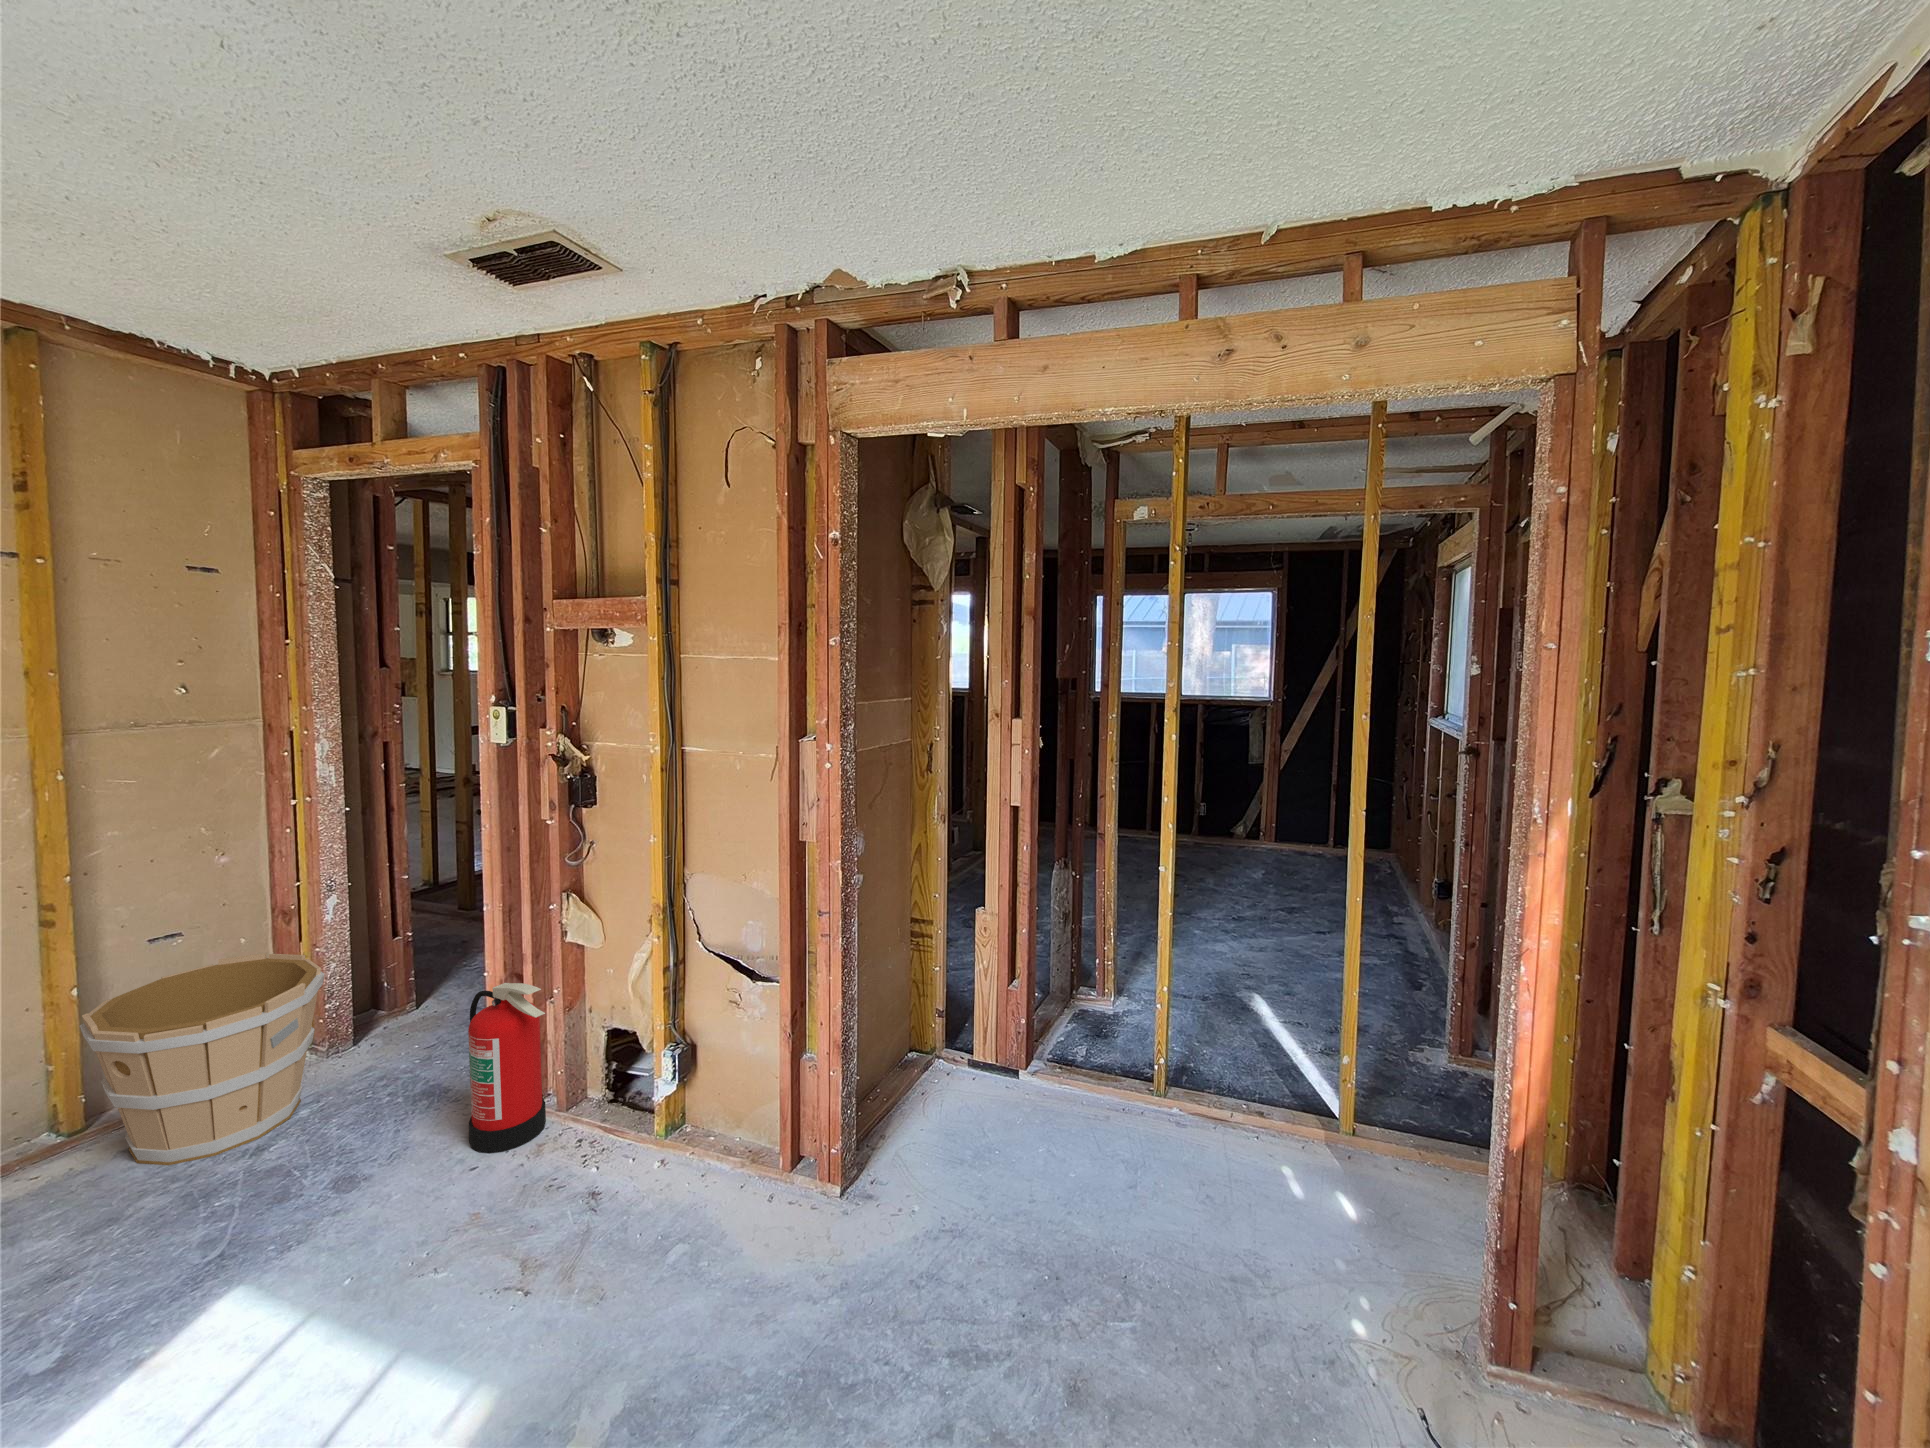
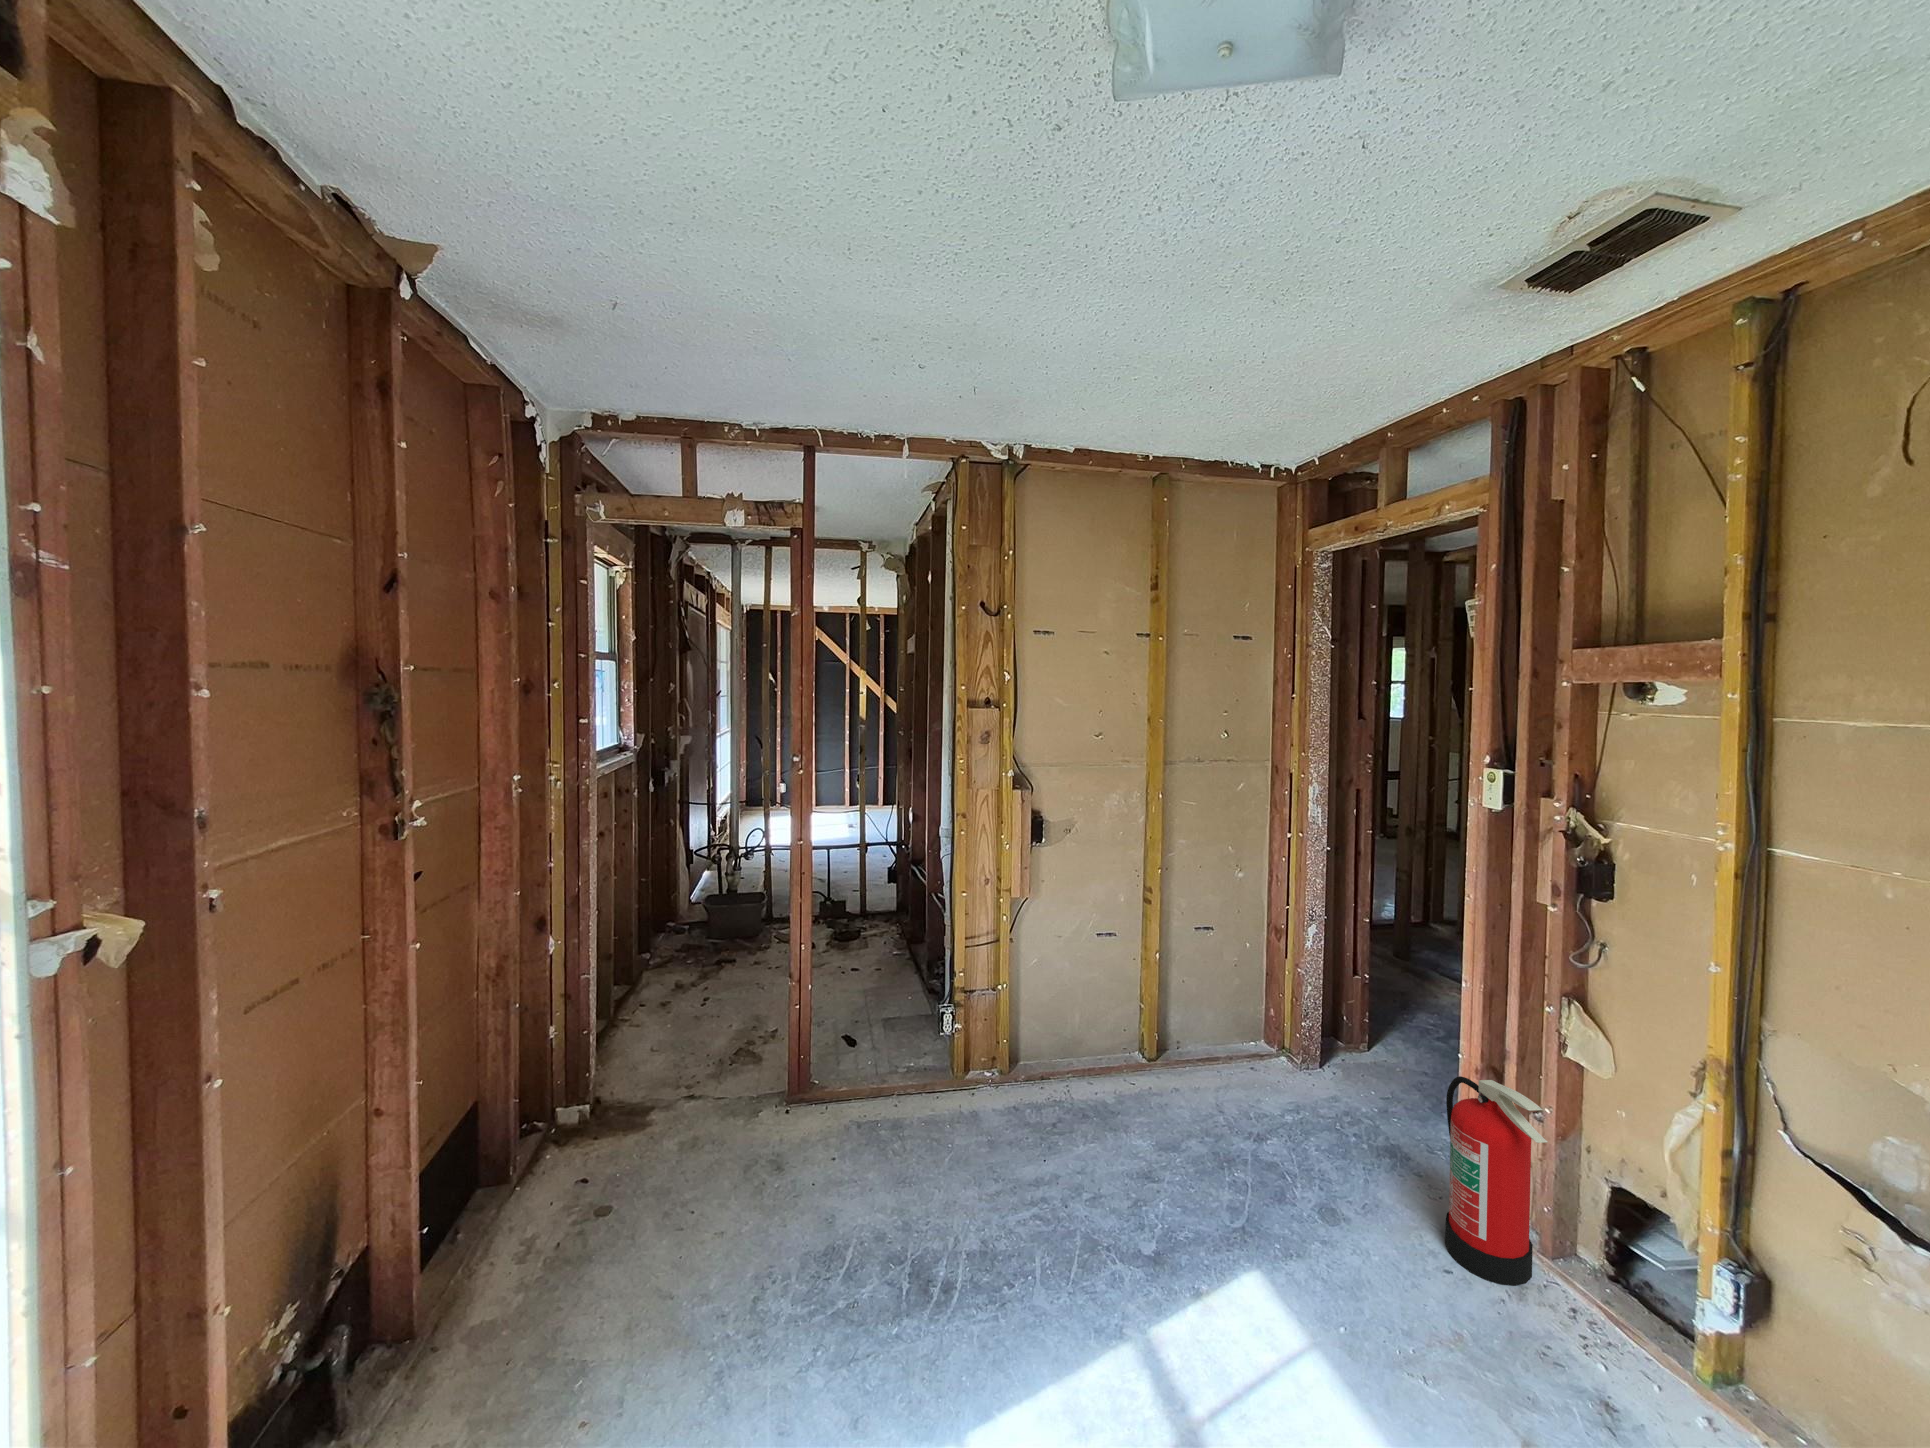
wooden bucket: present [80,953,324,1165] -> none [1161,952,1310,1124]

